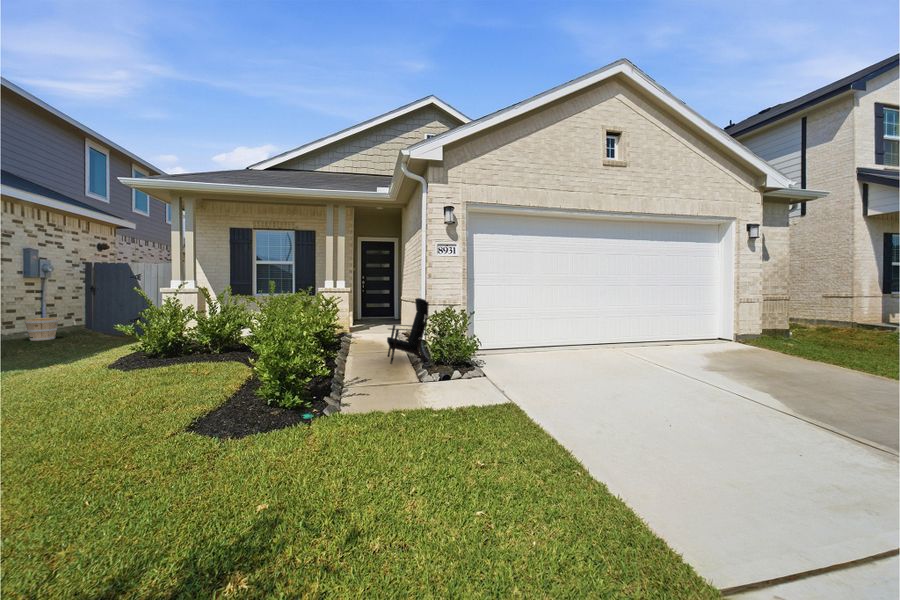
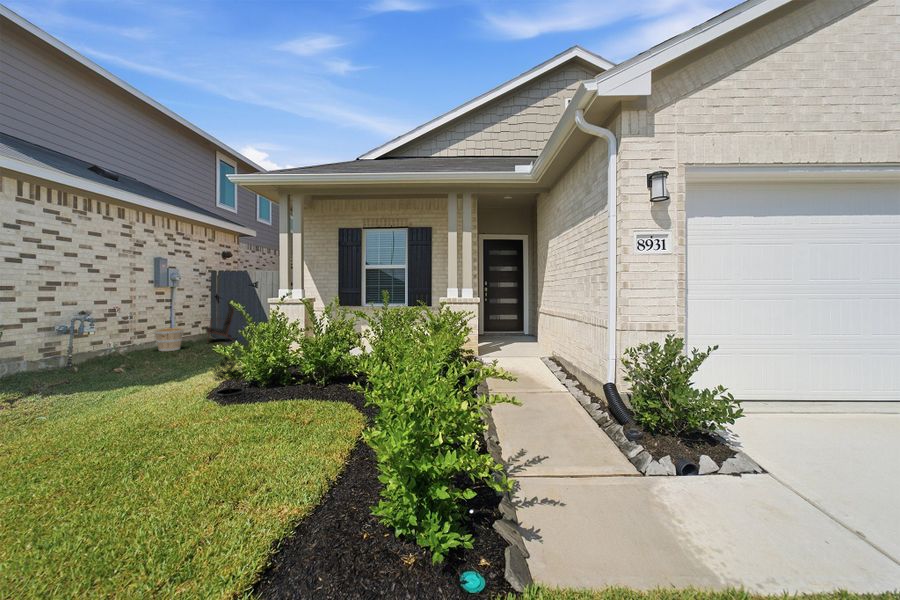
lounge chair: present [386,298,429,364] -> present [206,300,234,342]
potted tree: none [109,326,146,367] -> present [211,349,244,396]

